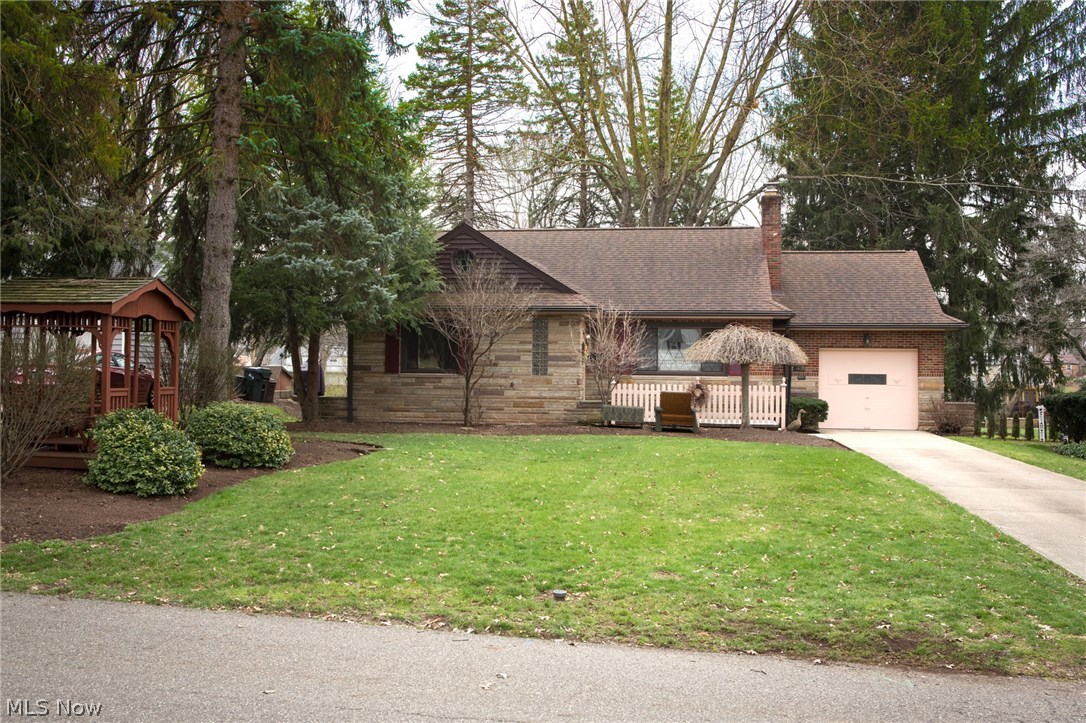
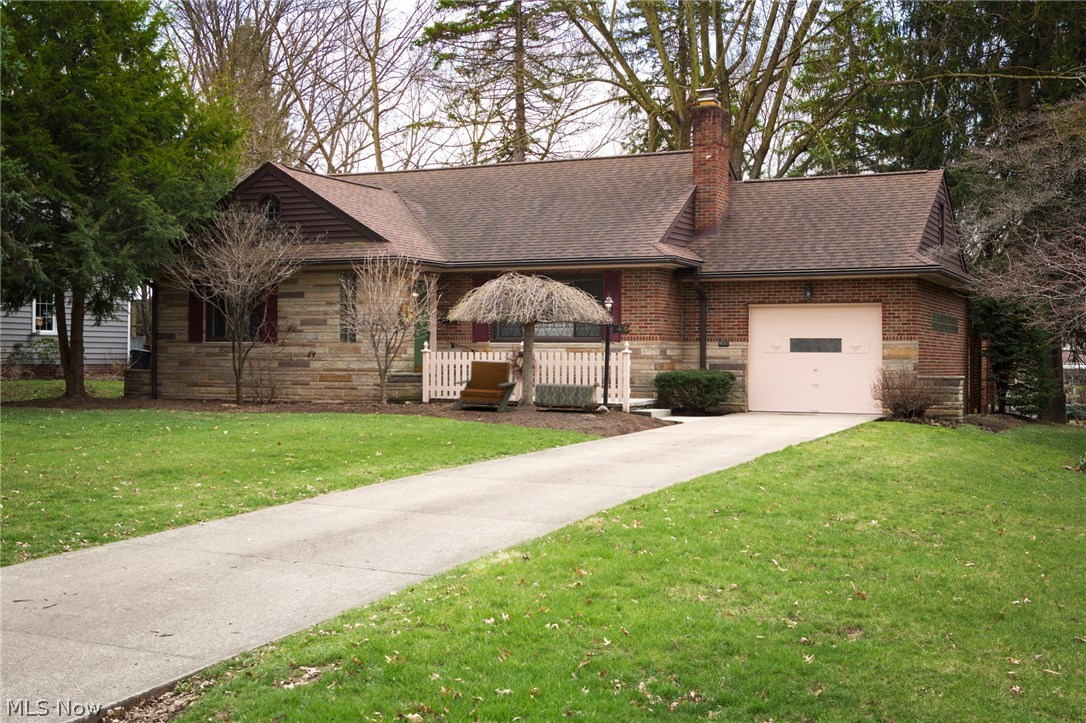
bench: present [601,405,645,429] -> present [535,383,593,413]

